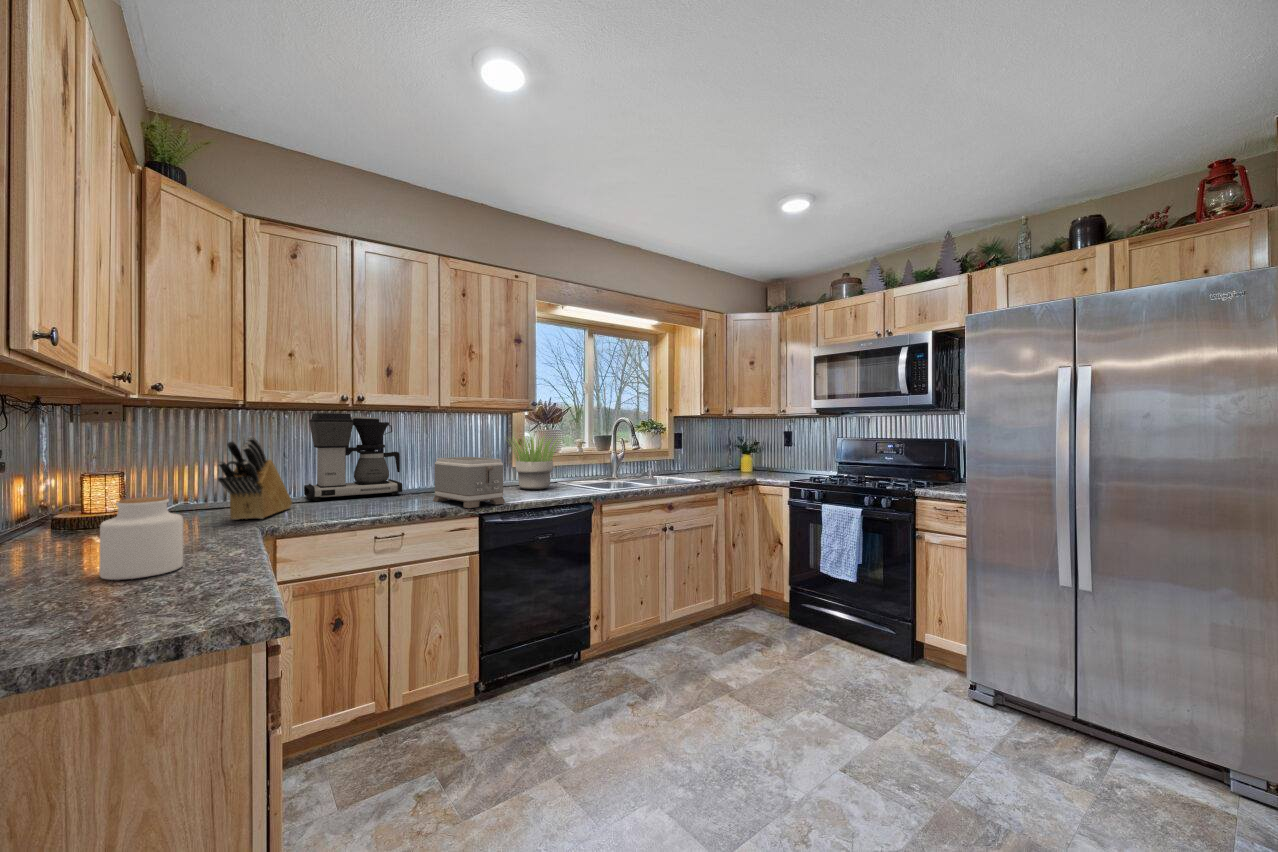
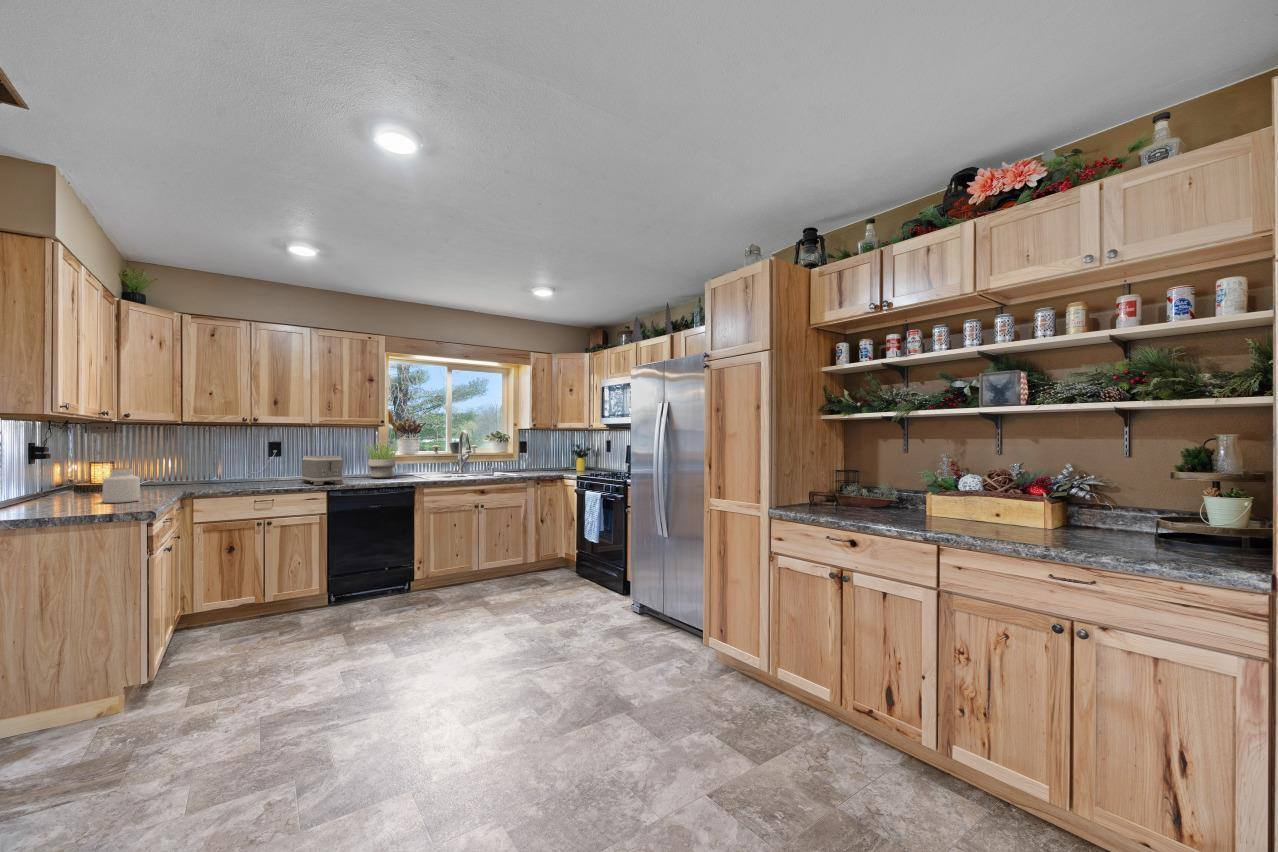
coffee maker: present [304,413,403,501] -> none [223,428,286,482]
knife block: present [218,437,292,520] -> none [163,442,210,488]

